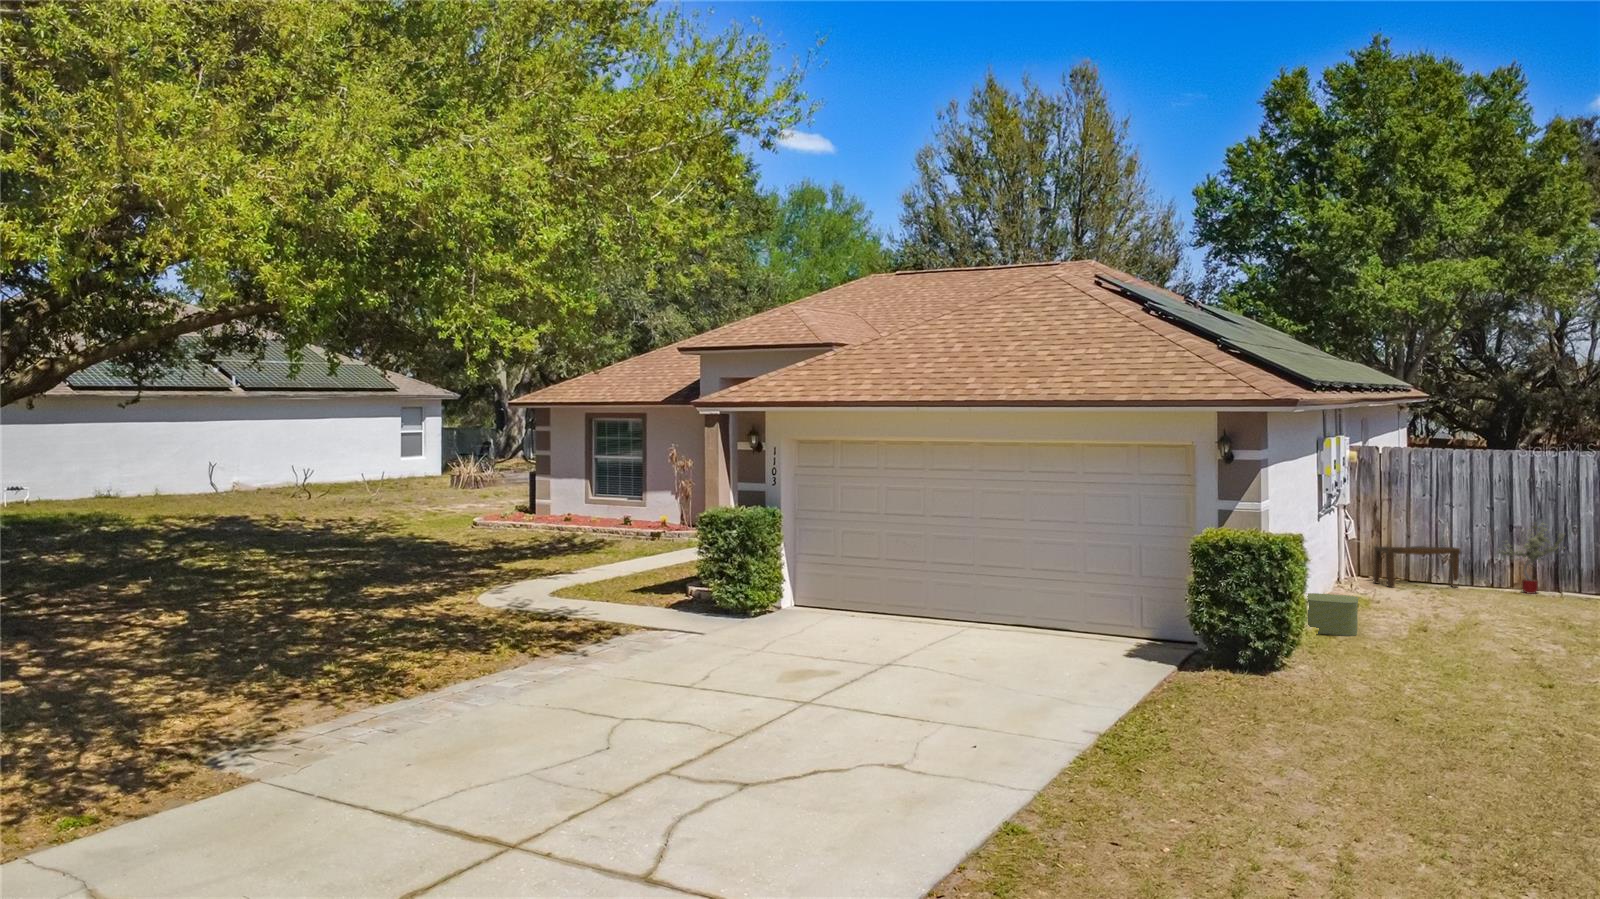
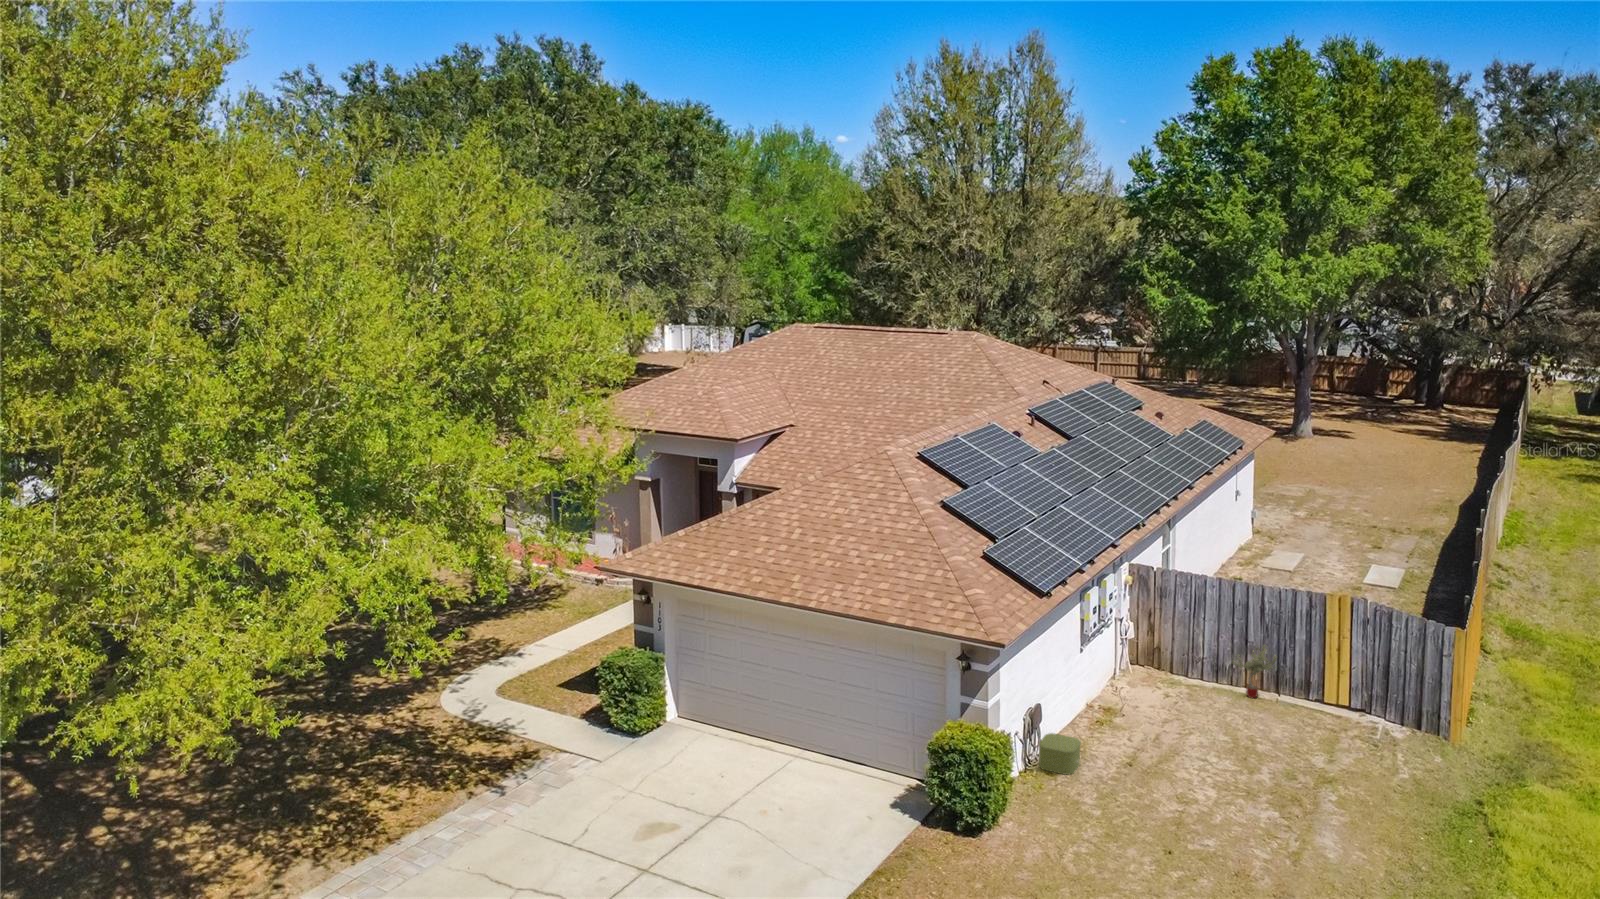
bench: present [1373,546,1461,588] -> none [1142,649,1206,686]

